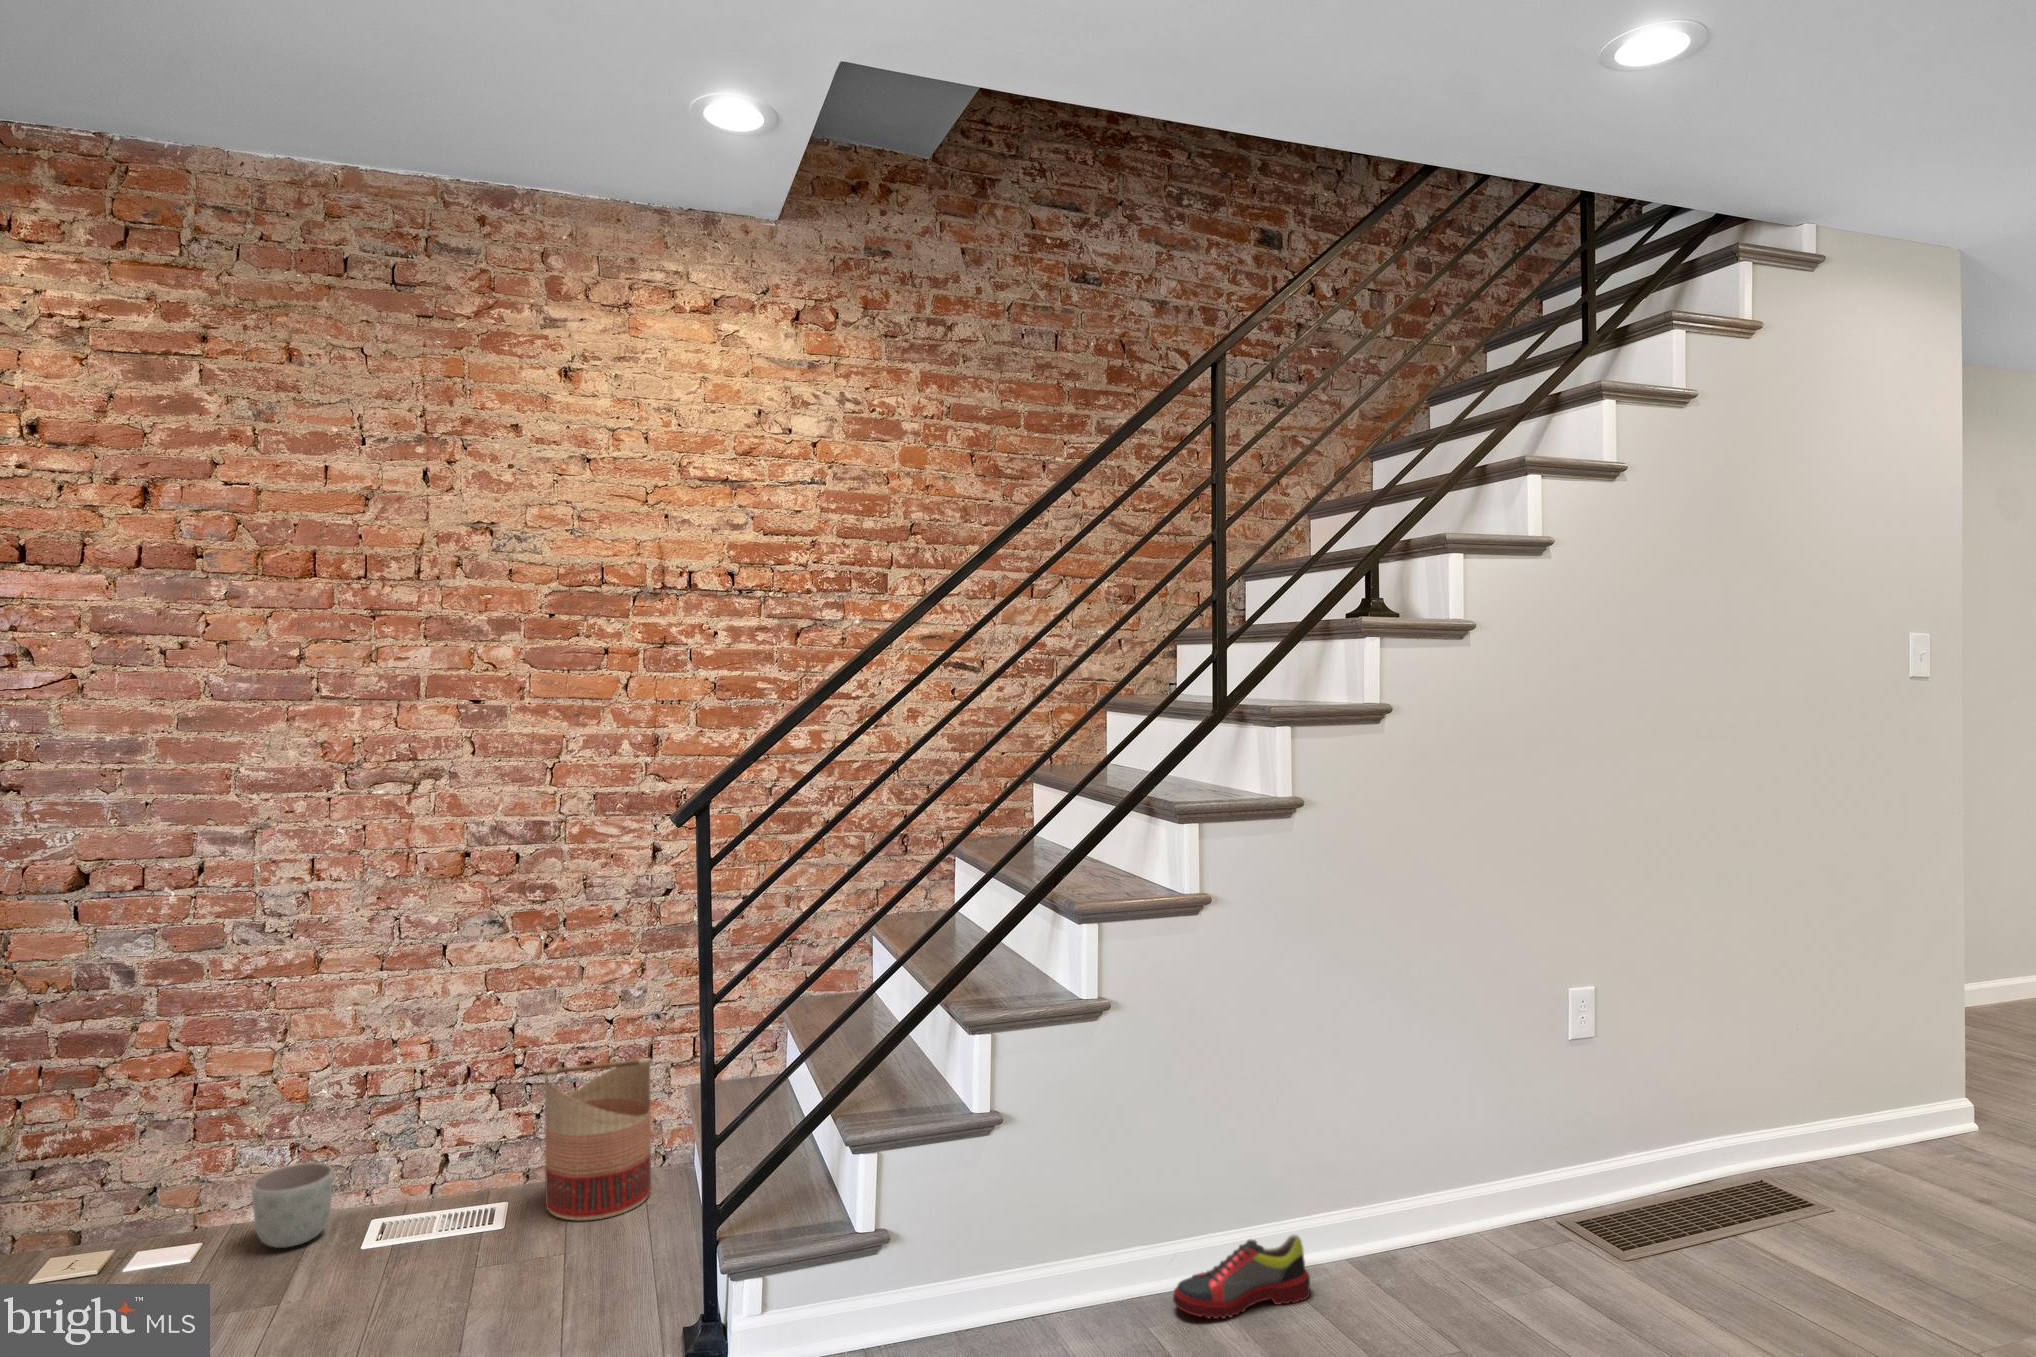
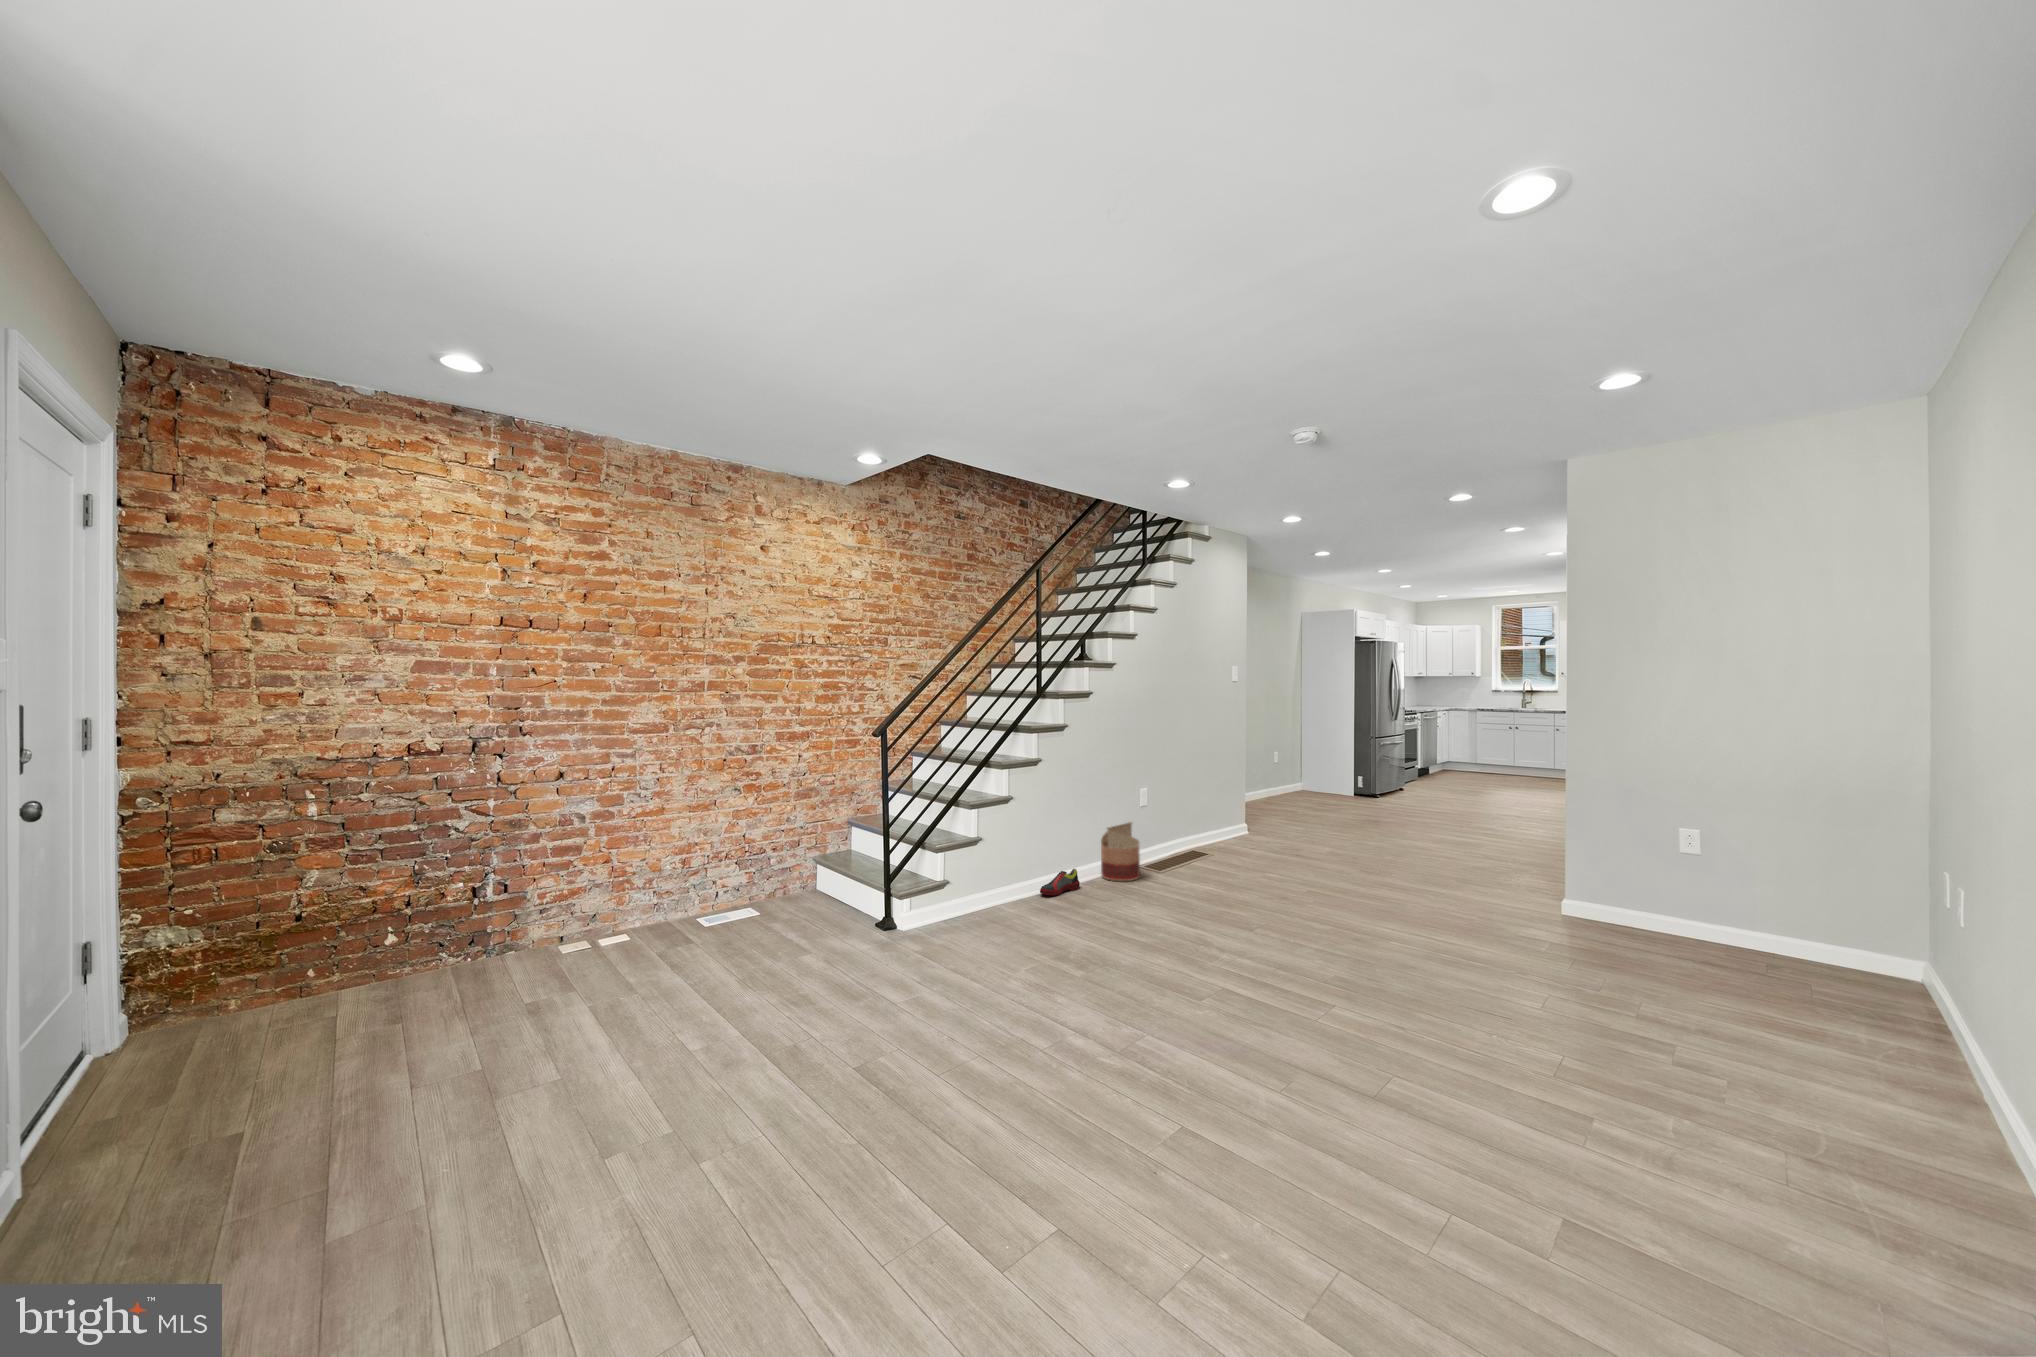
basket: present [543,1058,652,1220] -> present [1101,822,1140,881]
planter: present [252,1162,334,1248] -> none [651,897,685,932]

